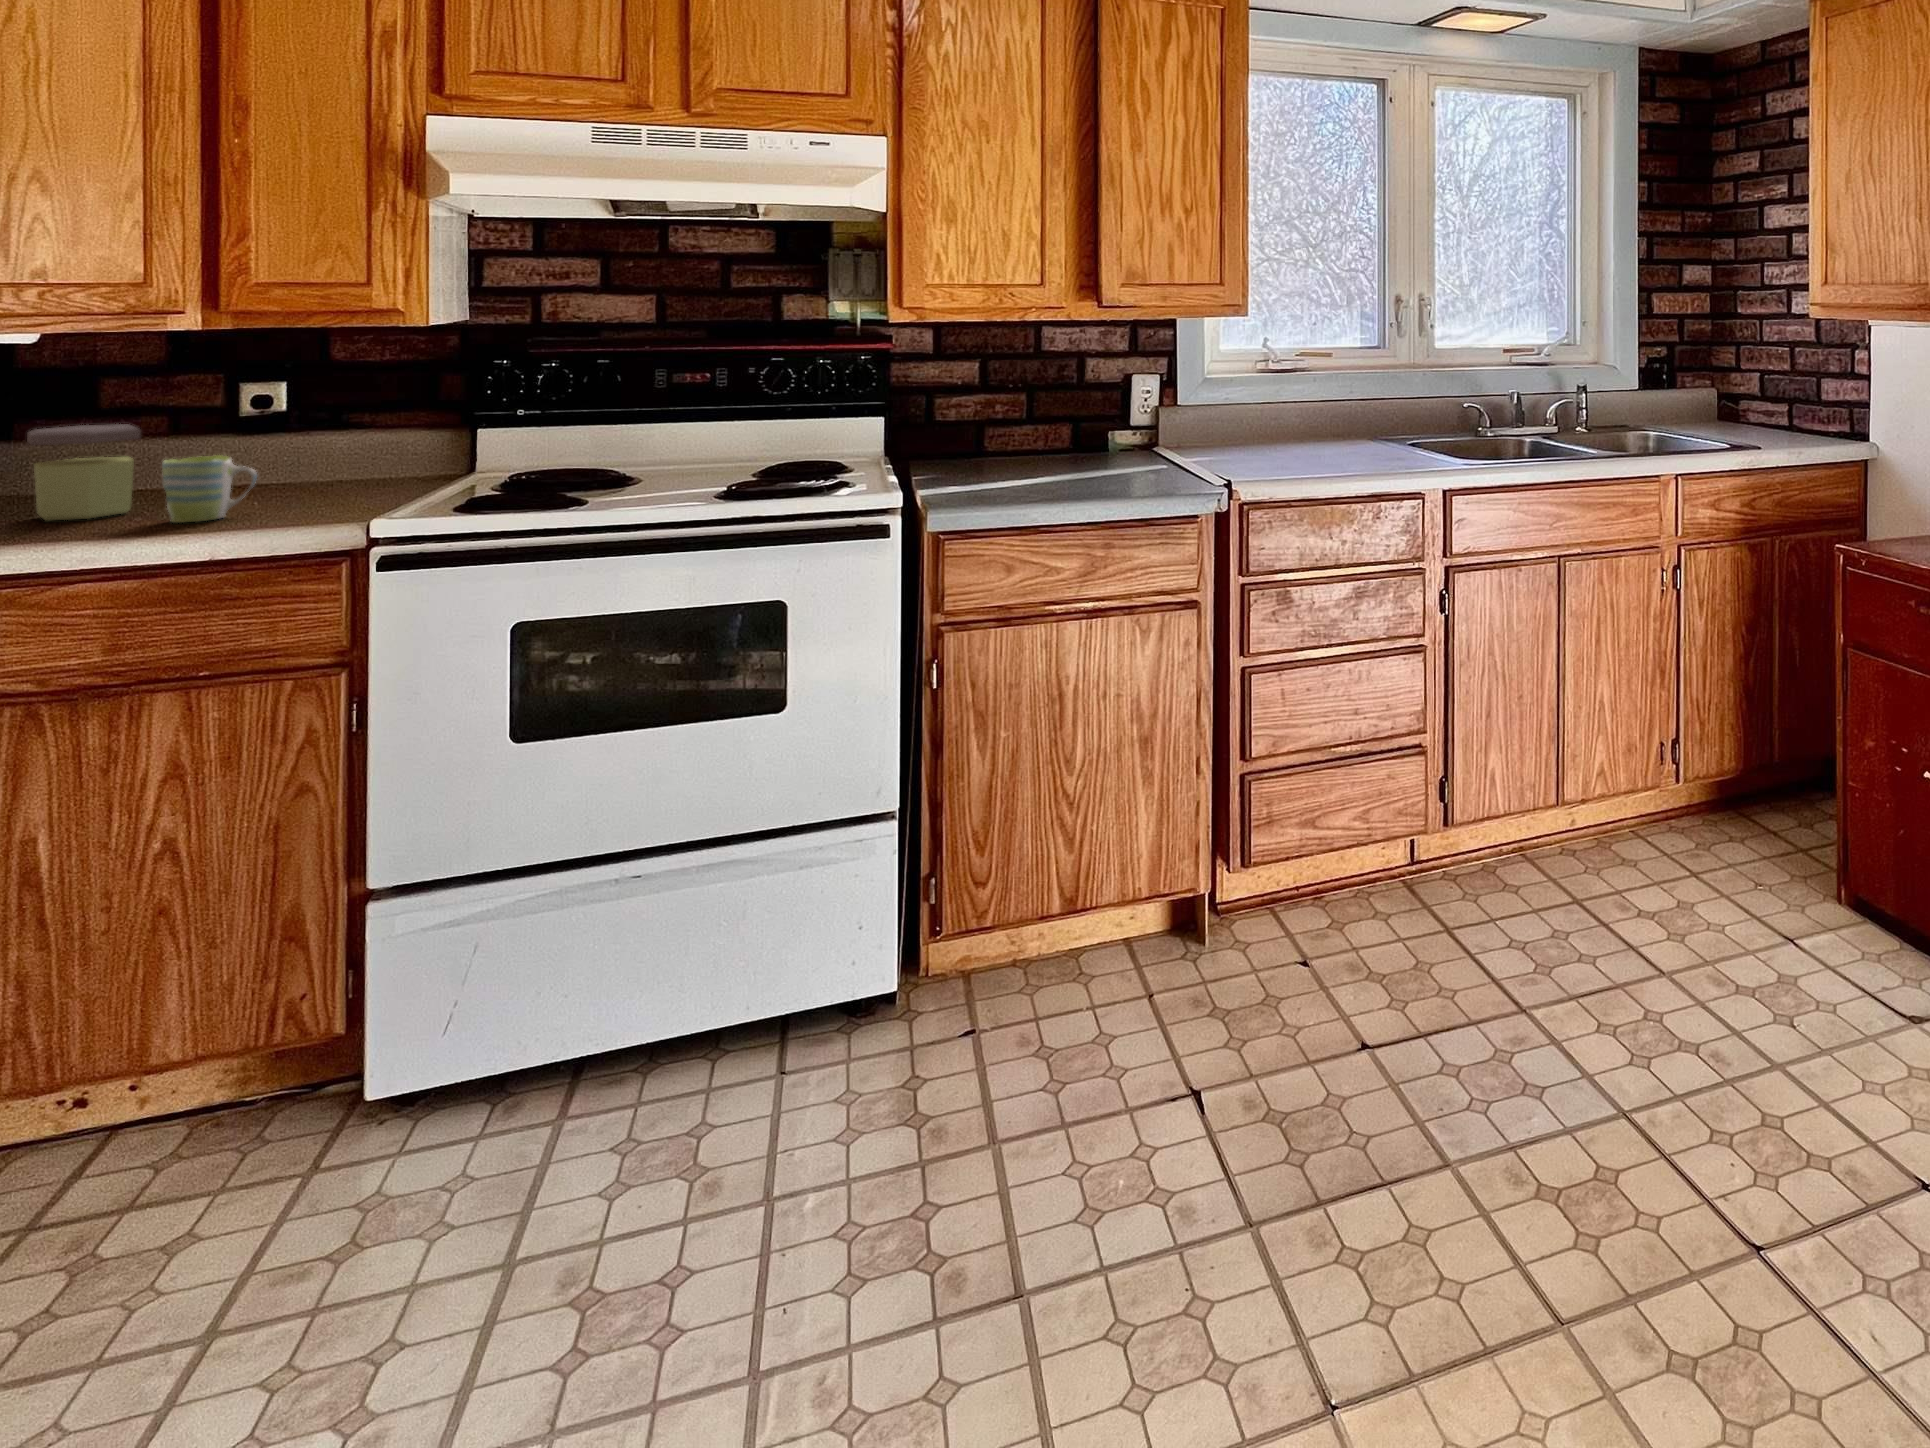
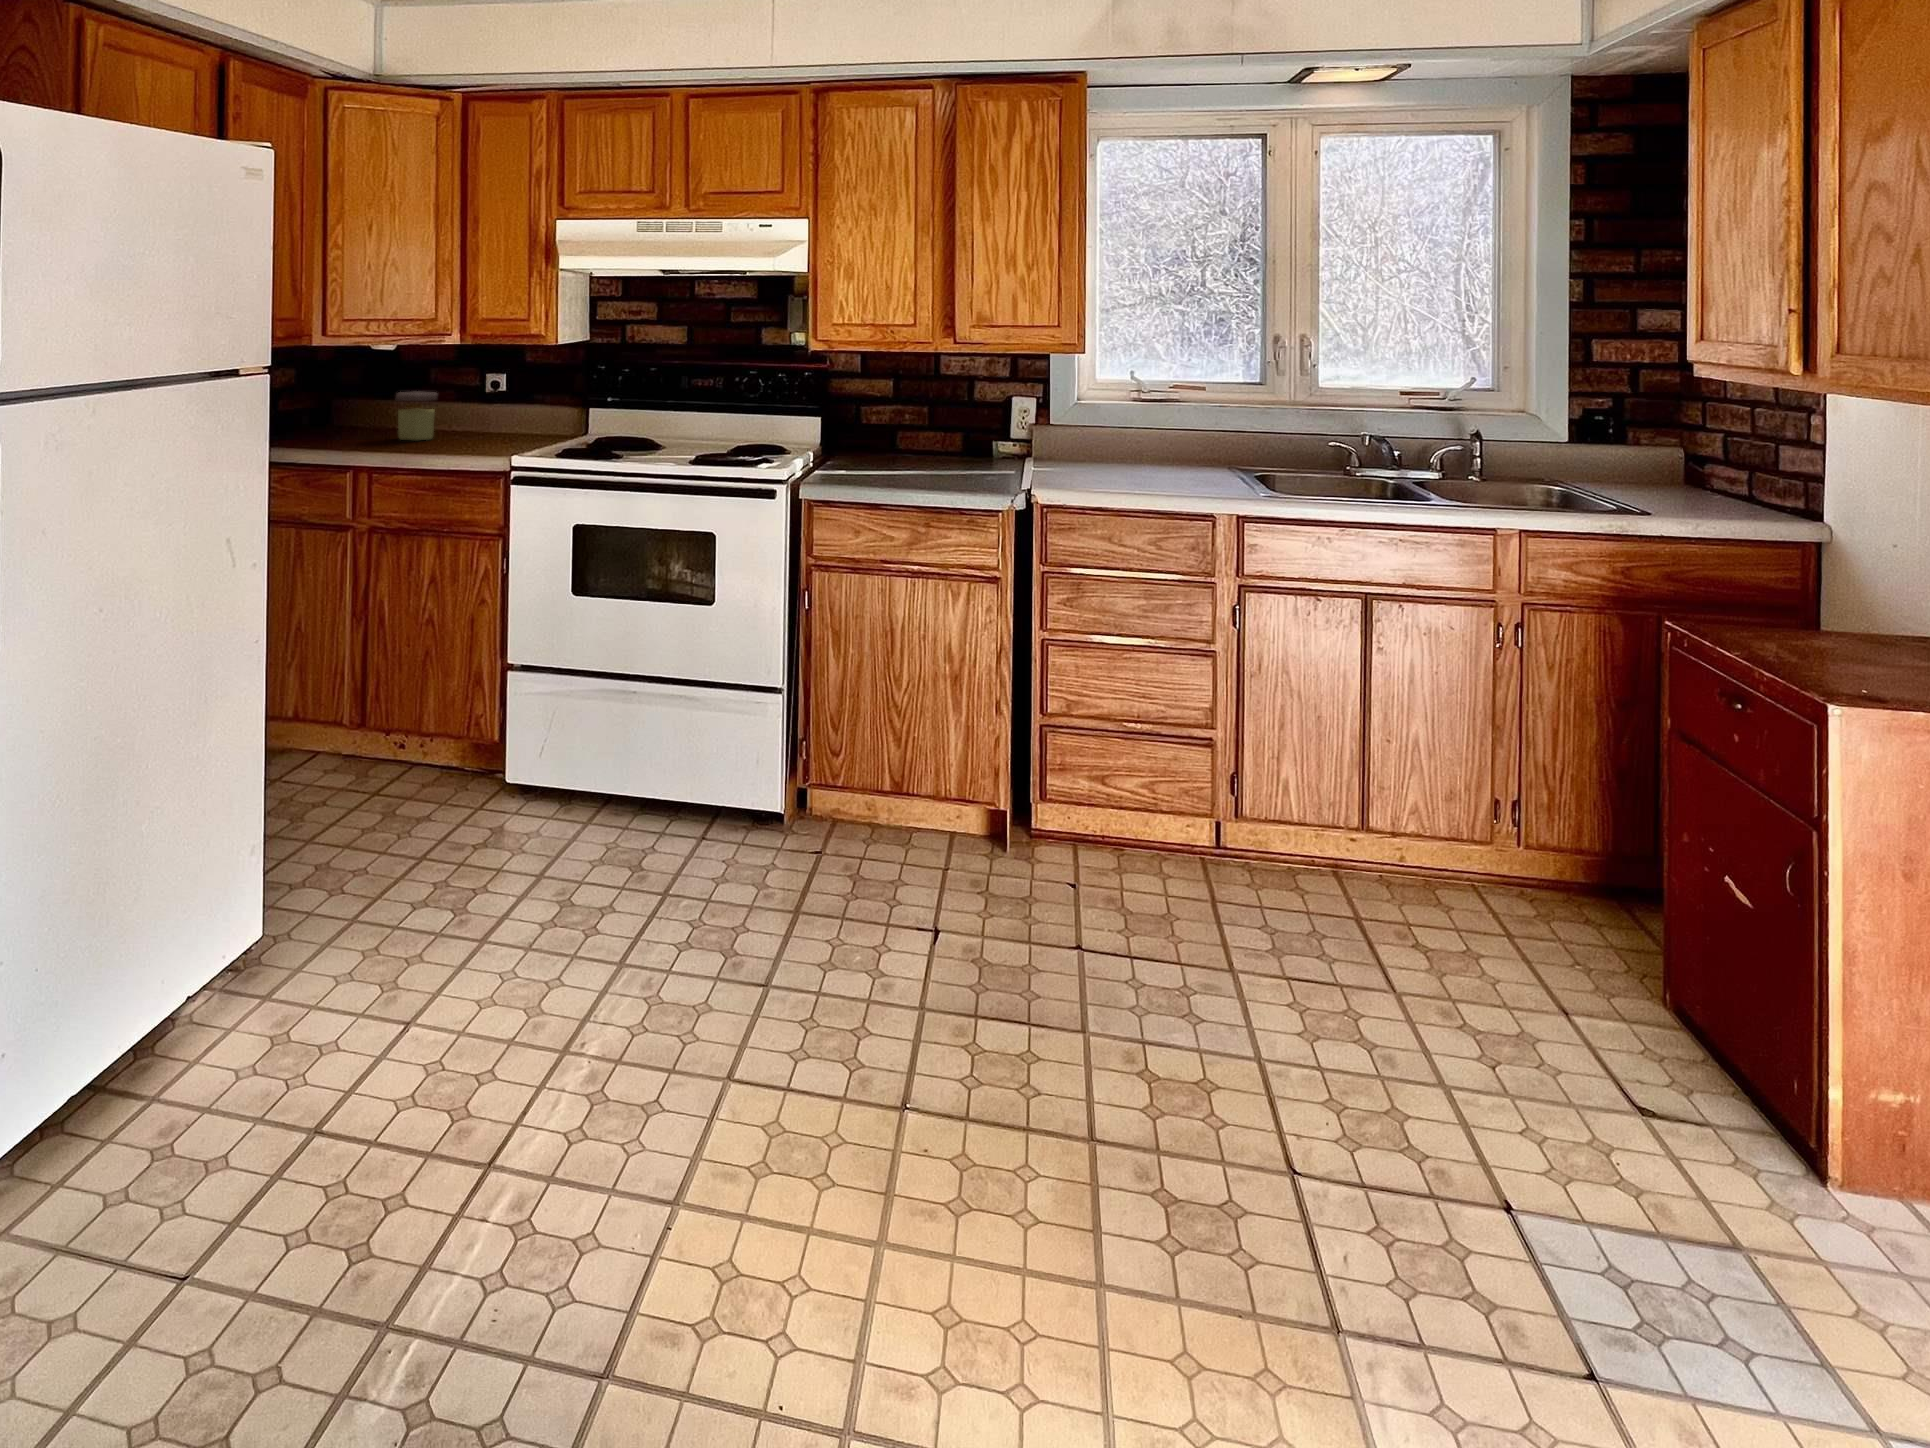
mug: present [162,455,257,523] -> none [440,412,479,447]

